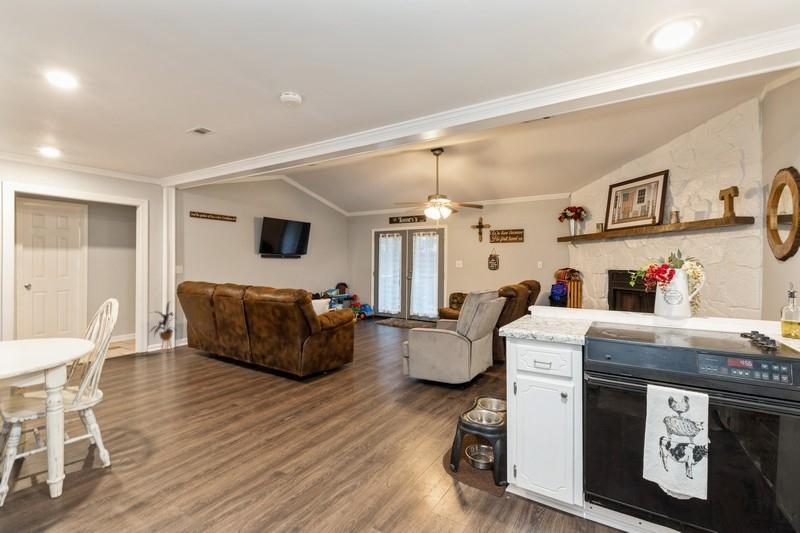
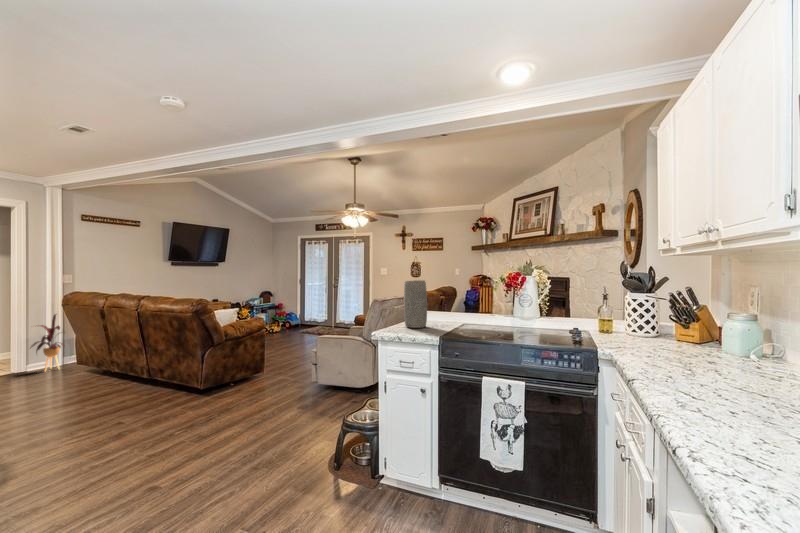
vase: none [530,274,557,325] -> present [404,280,427,328]

